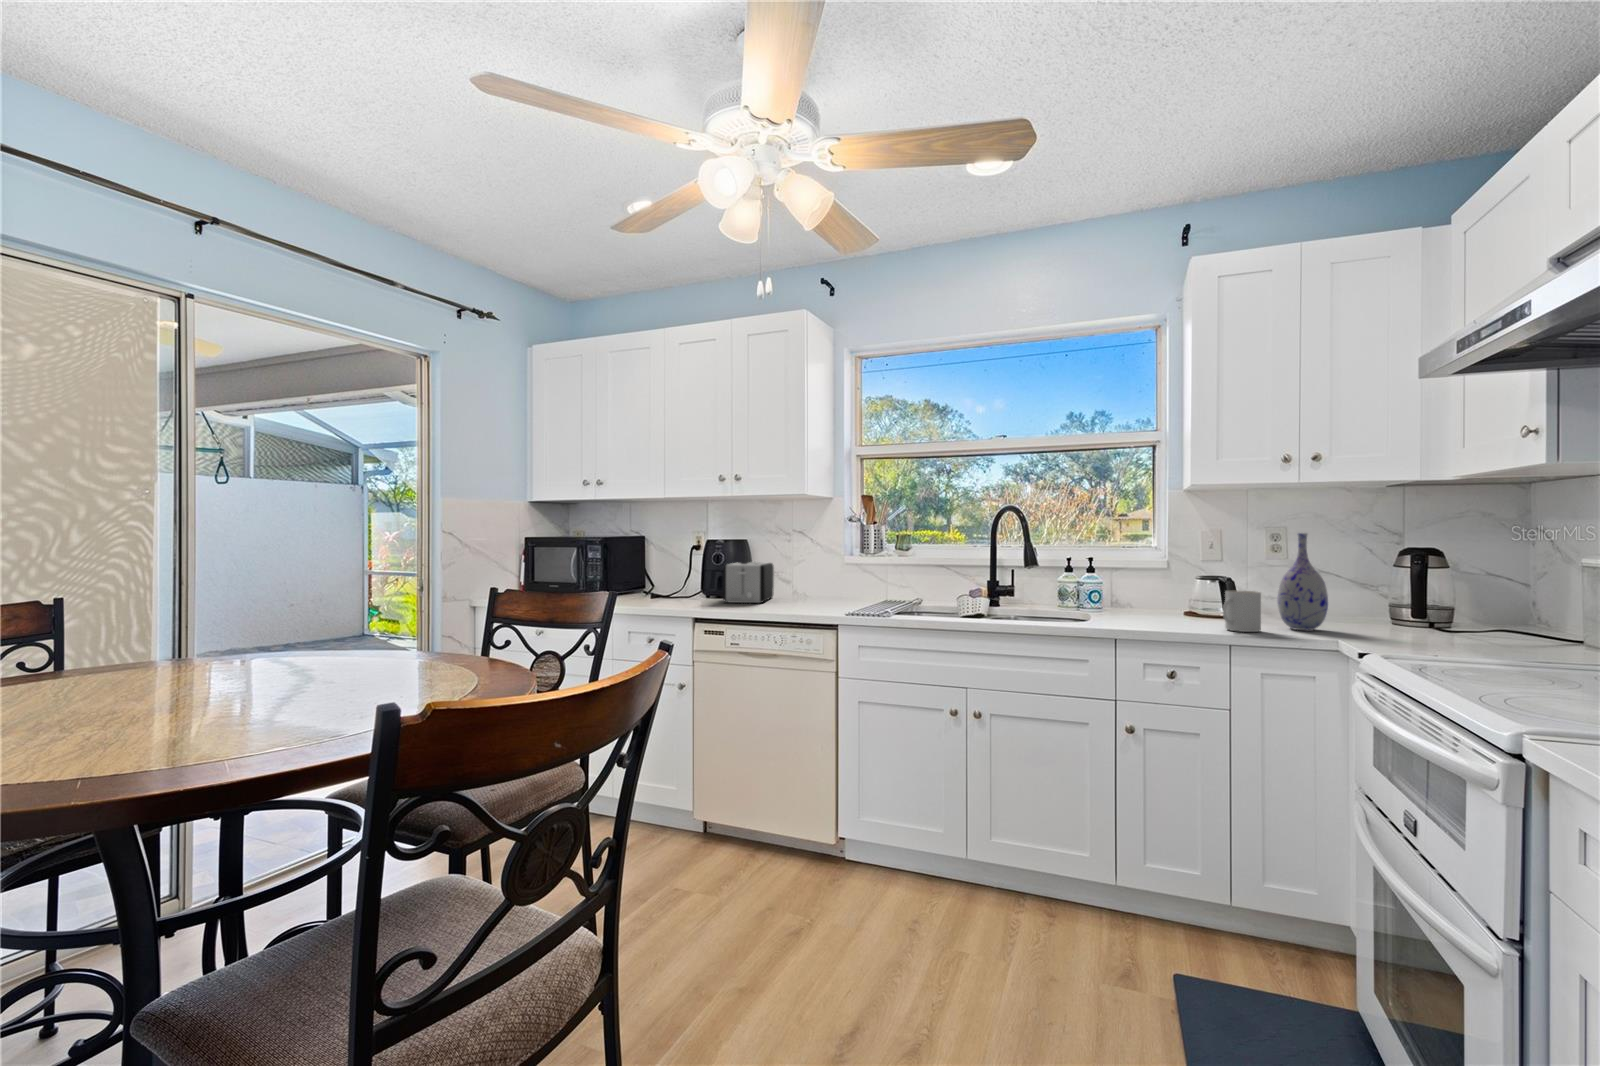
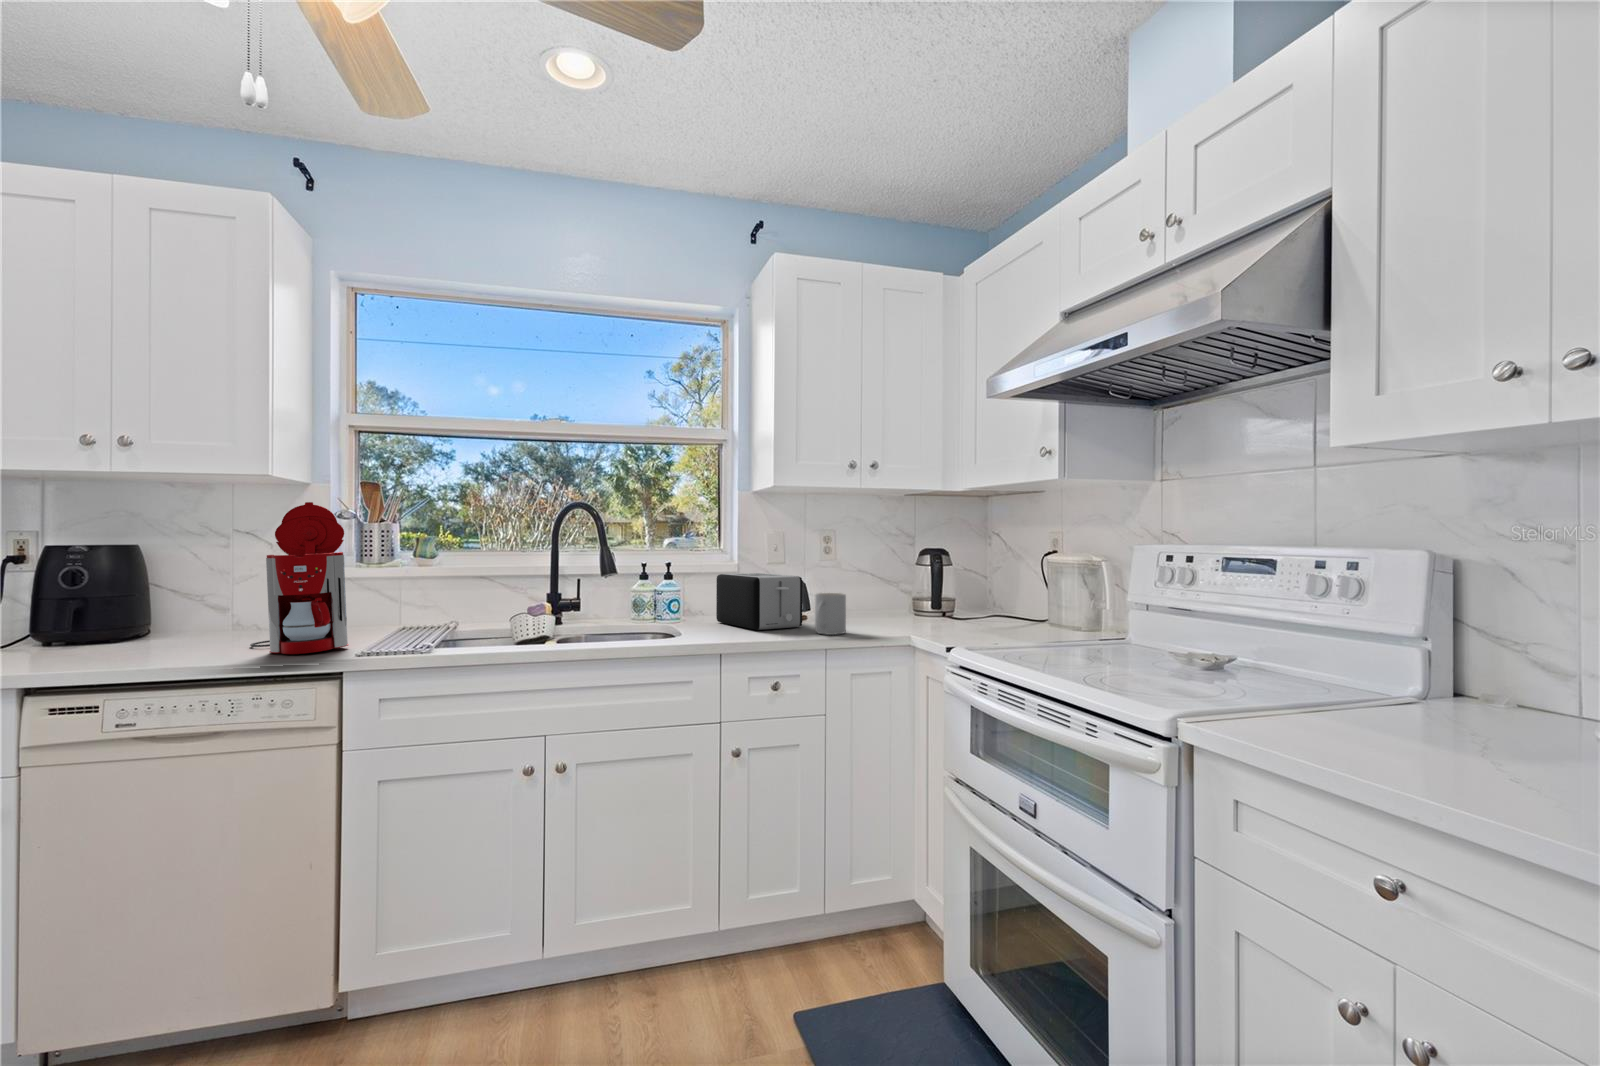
coffee maker: none [794,511,845,611] -> present [250,502,349,654]
vase: present [1277,533,1328,630] -> none [851,536,891,628]
toaster: present [723,562,774,603] -> present [716,573,802,630]

